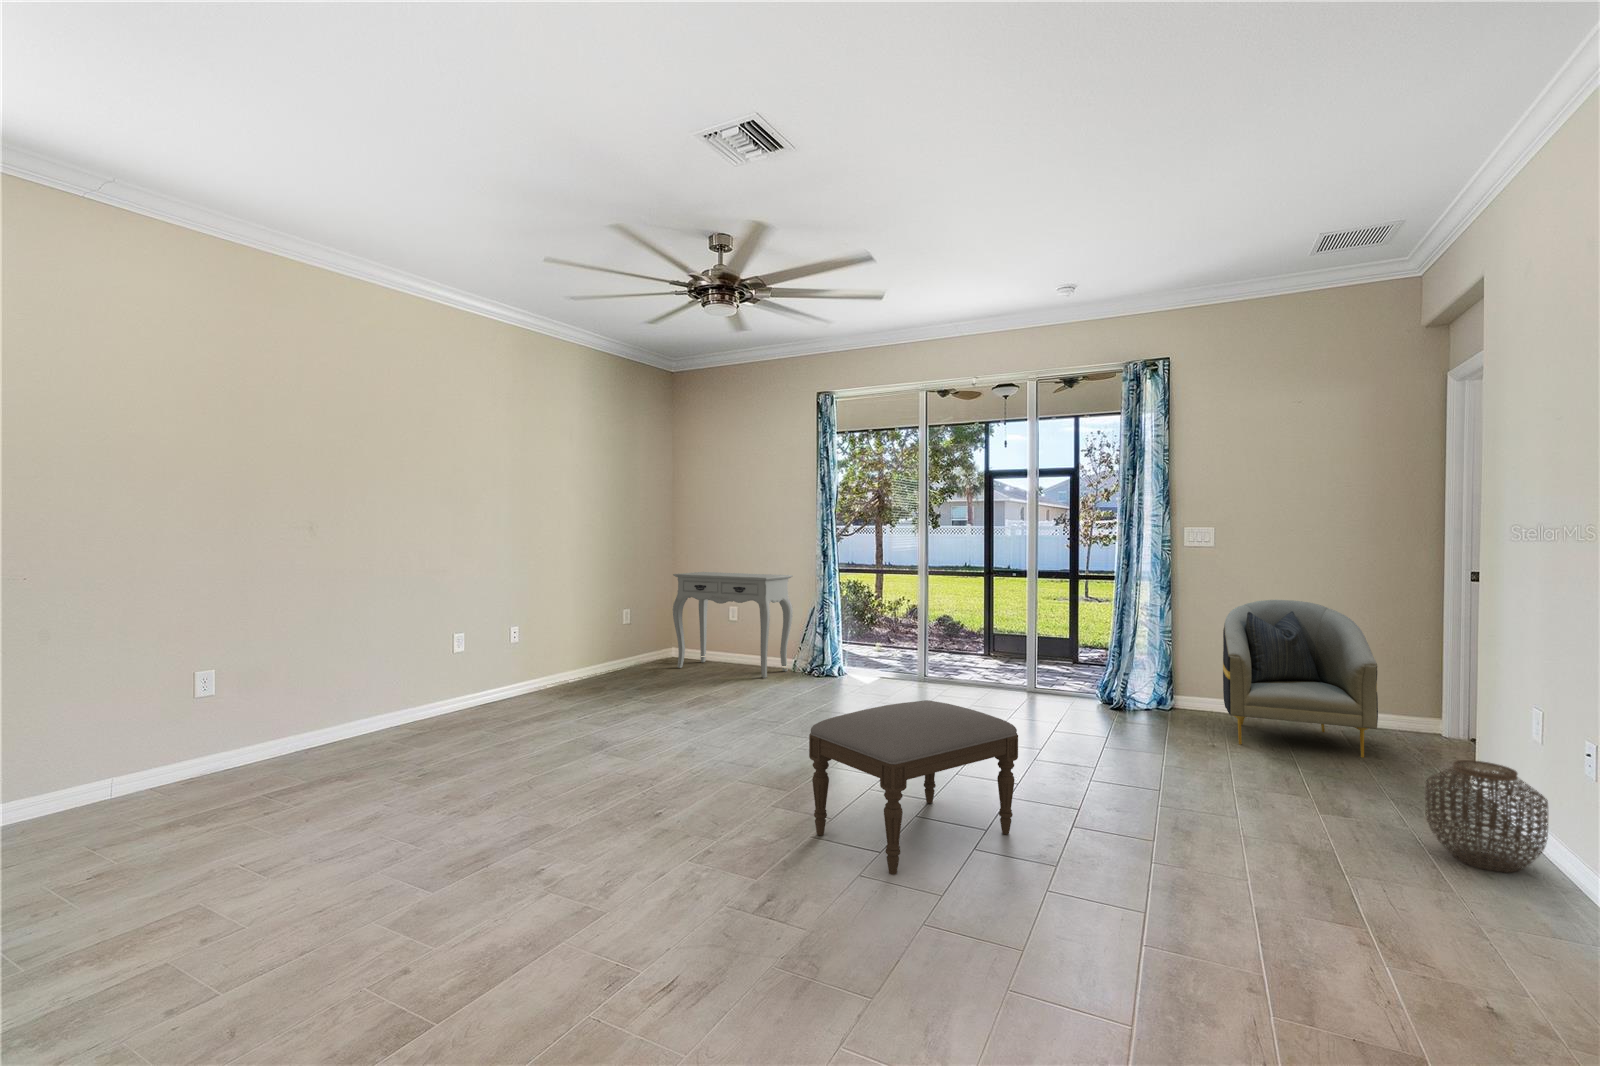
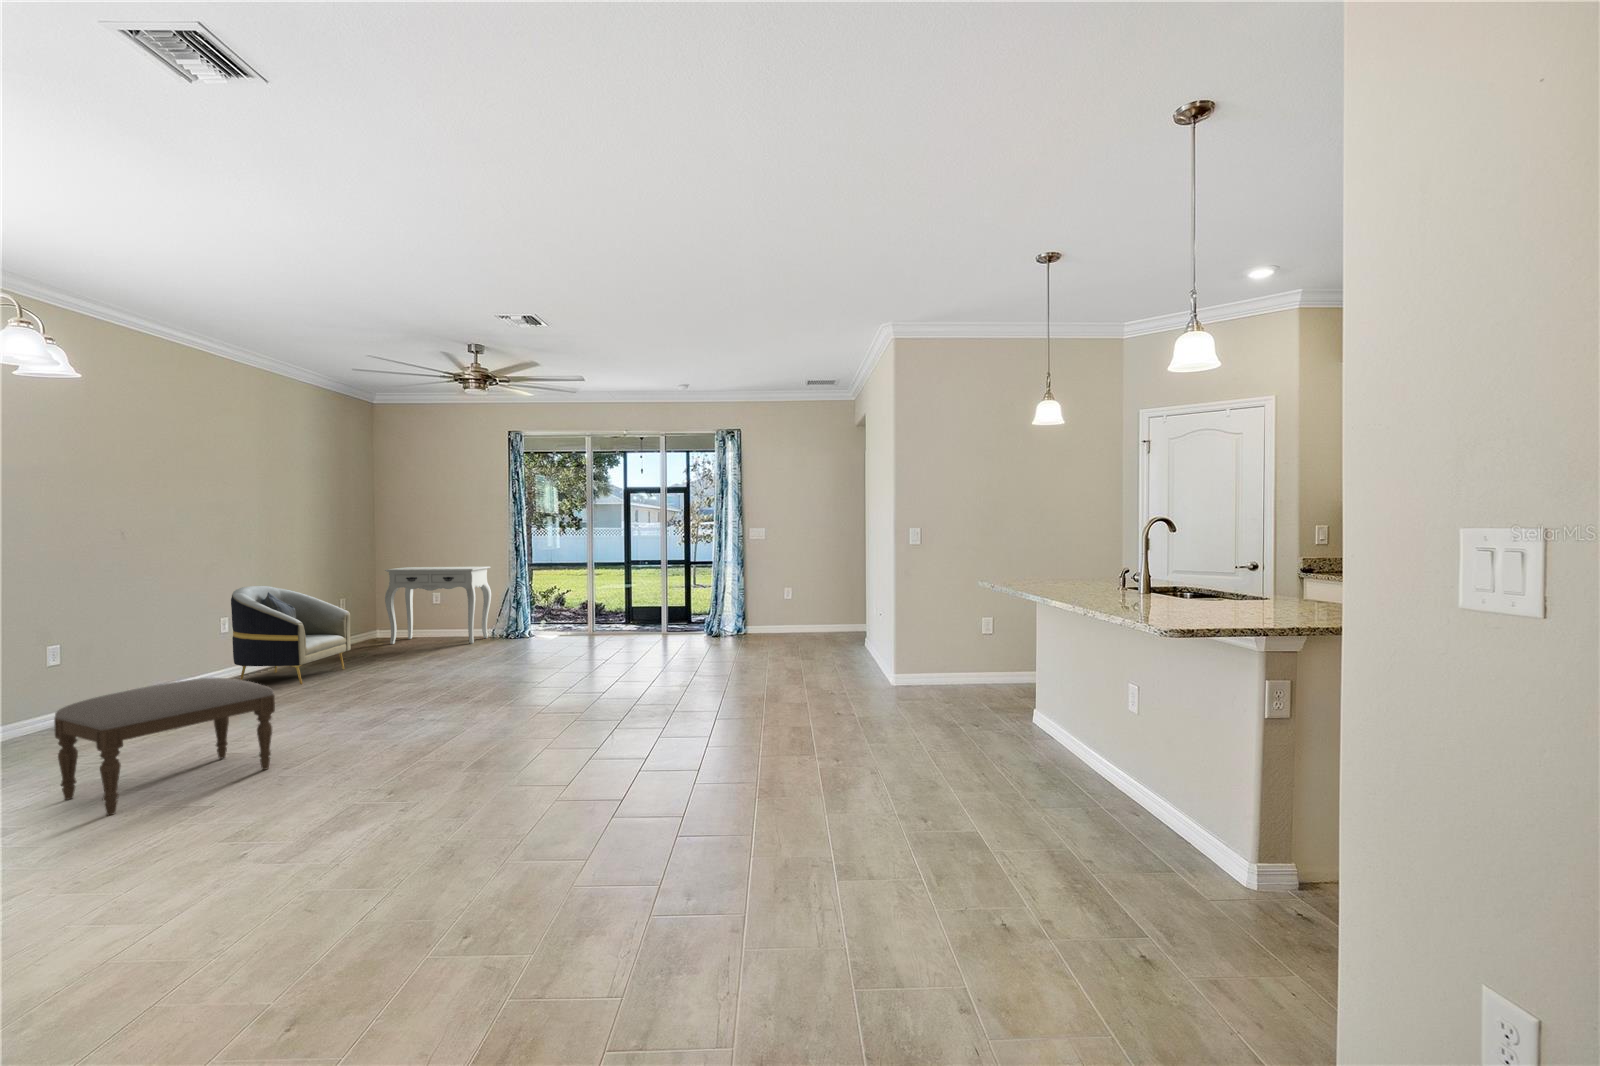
armchair: present [1223,600,1378,758] -> present [231,586,351,684]
ottoman: present [809,700,1018,875] -> present [54,678,275,815]
woven basket: present [1425,760,1548,872] -> none [838,631,877,675]

